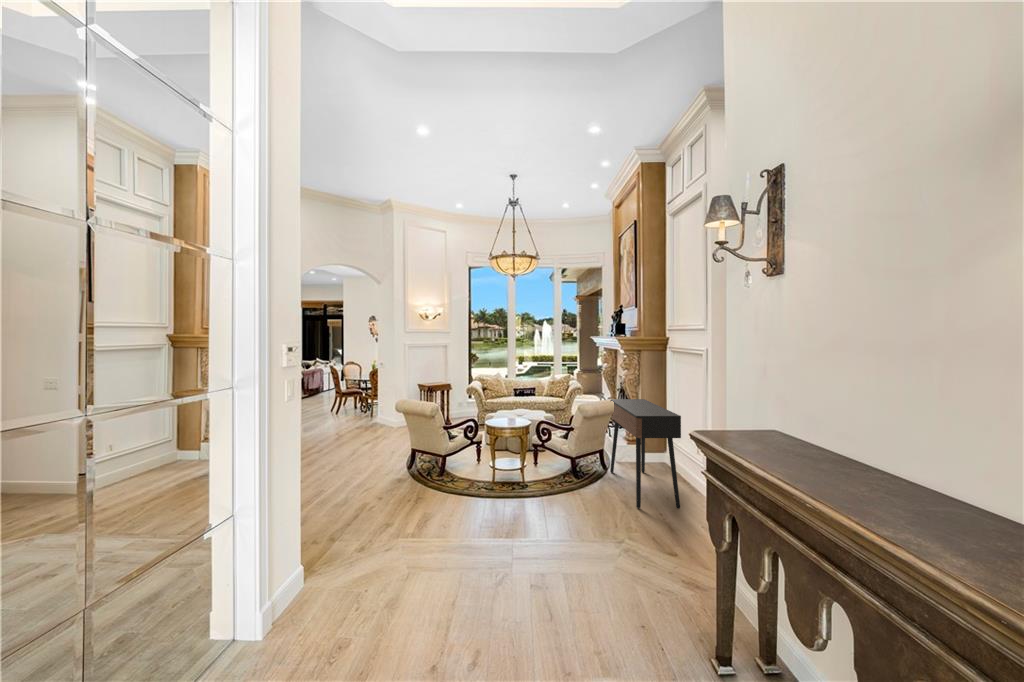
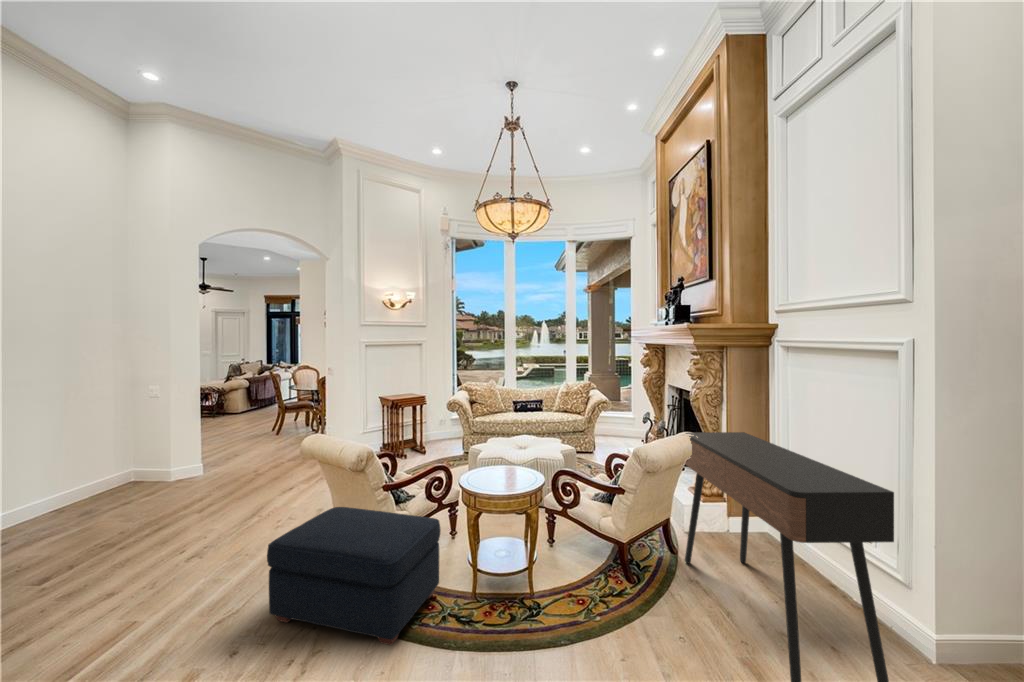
ottoman: none [390,438,475,495] -> present [267,507,441,645]

